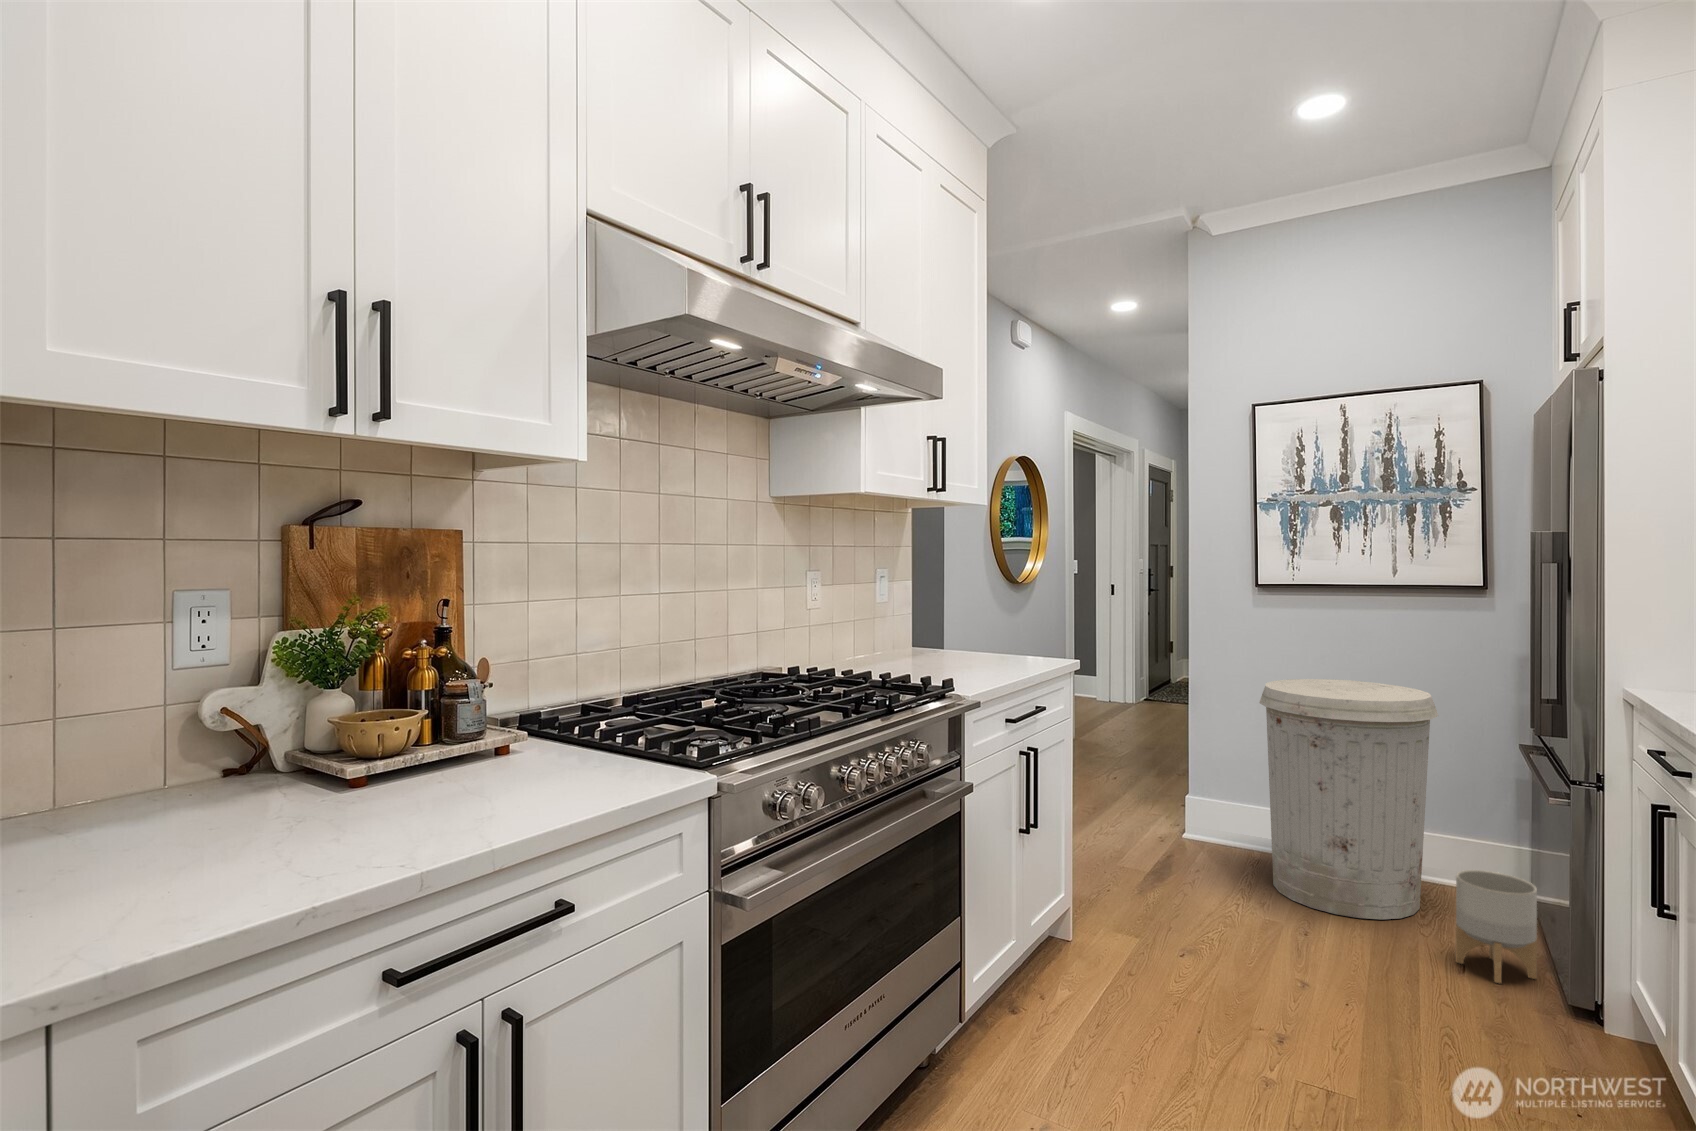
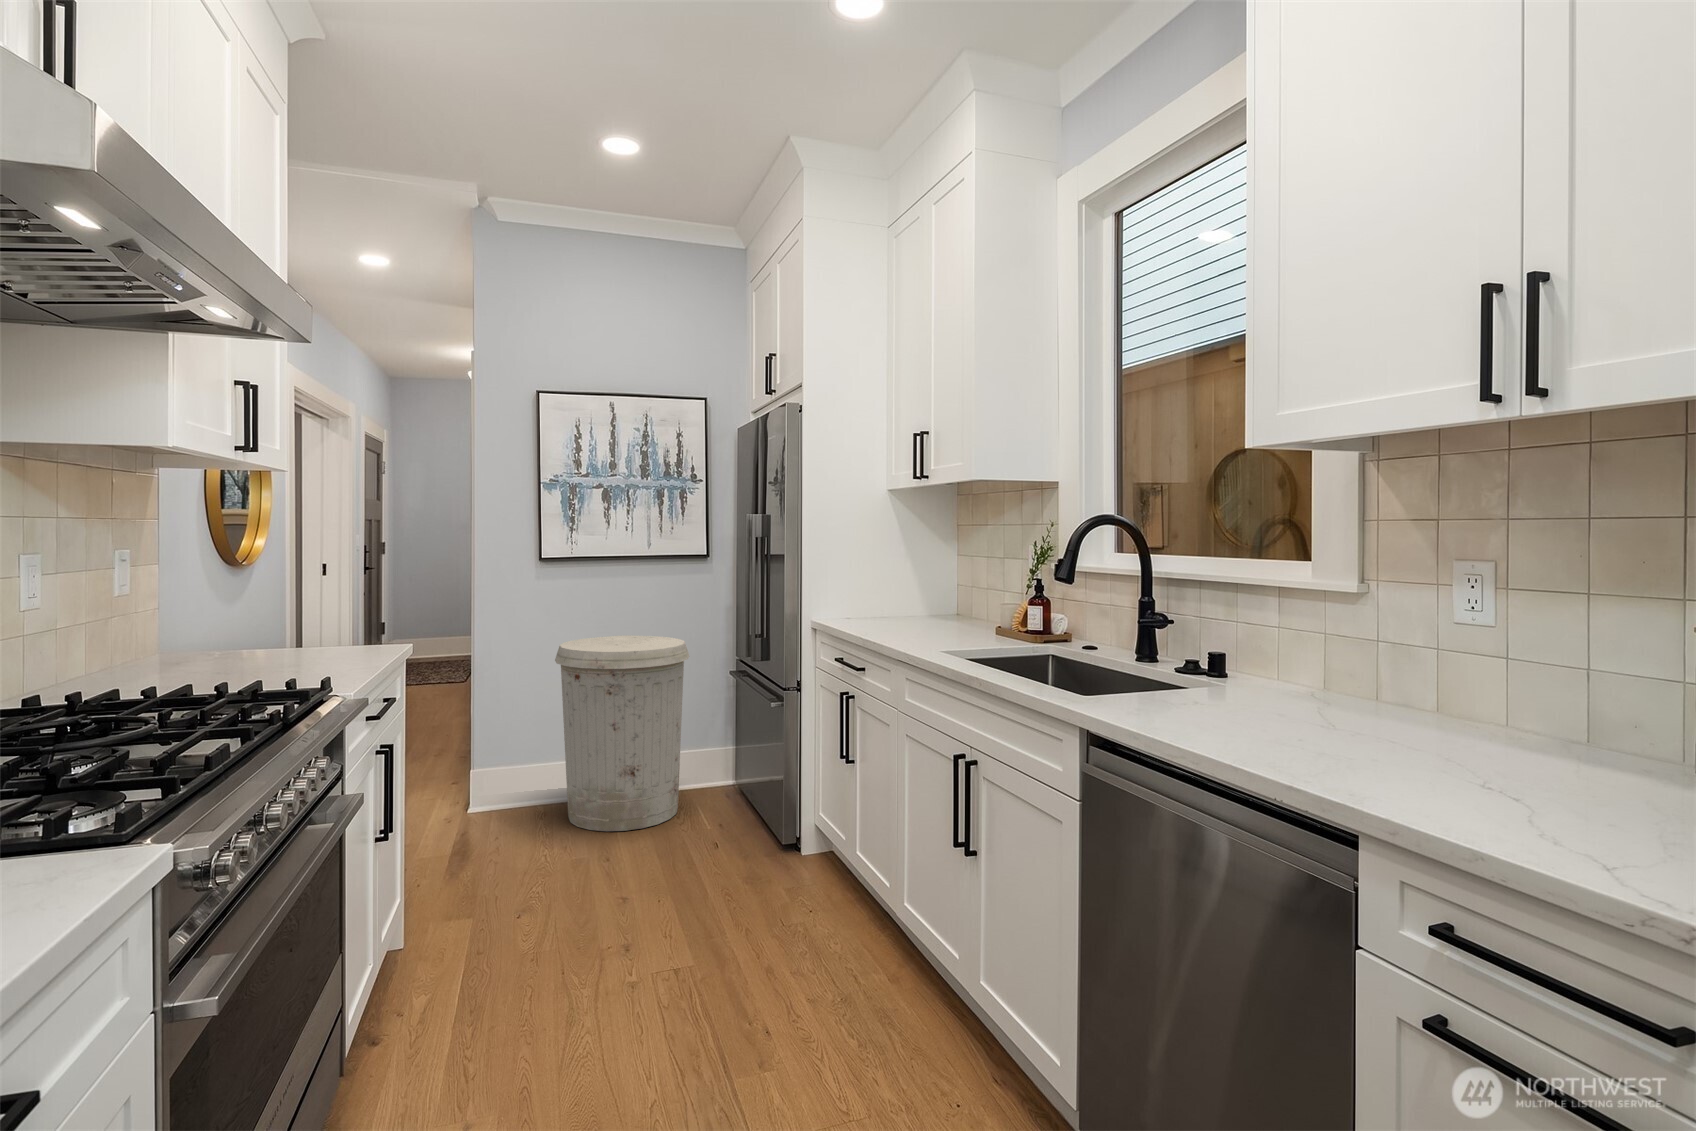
planter: present [1456,870,1537,983] -> none [714,765,762,844]

